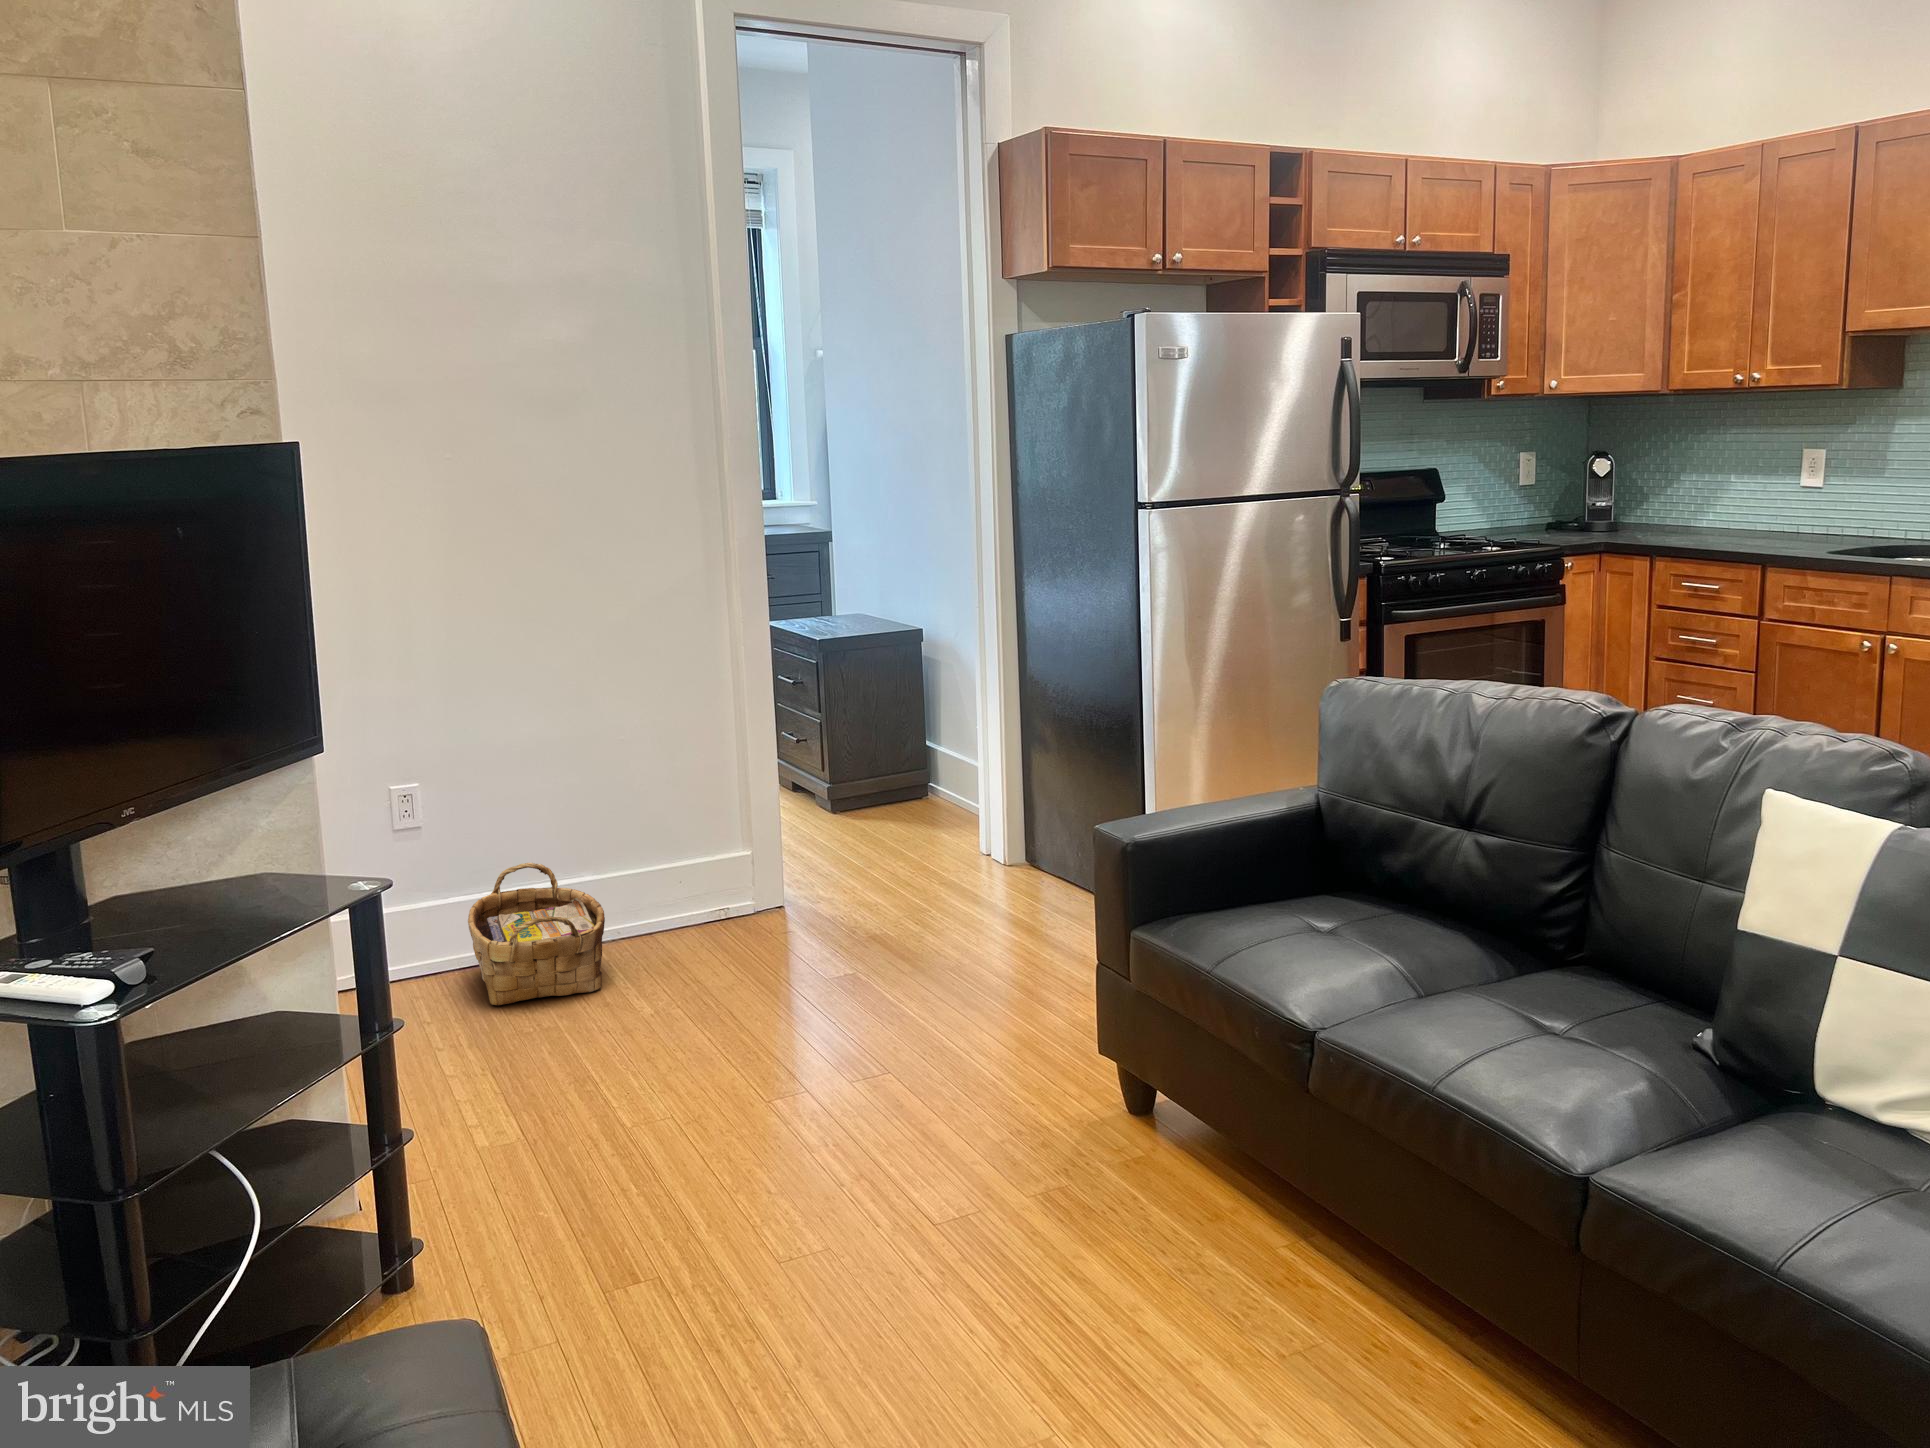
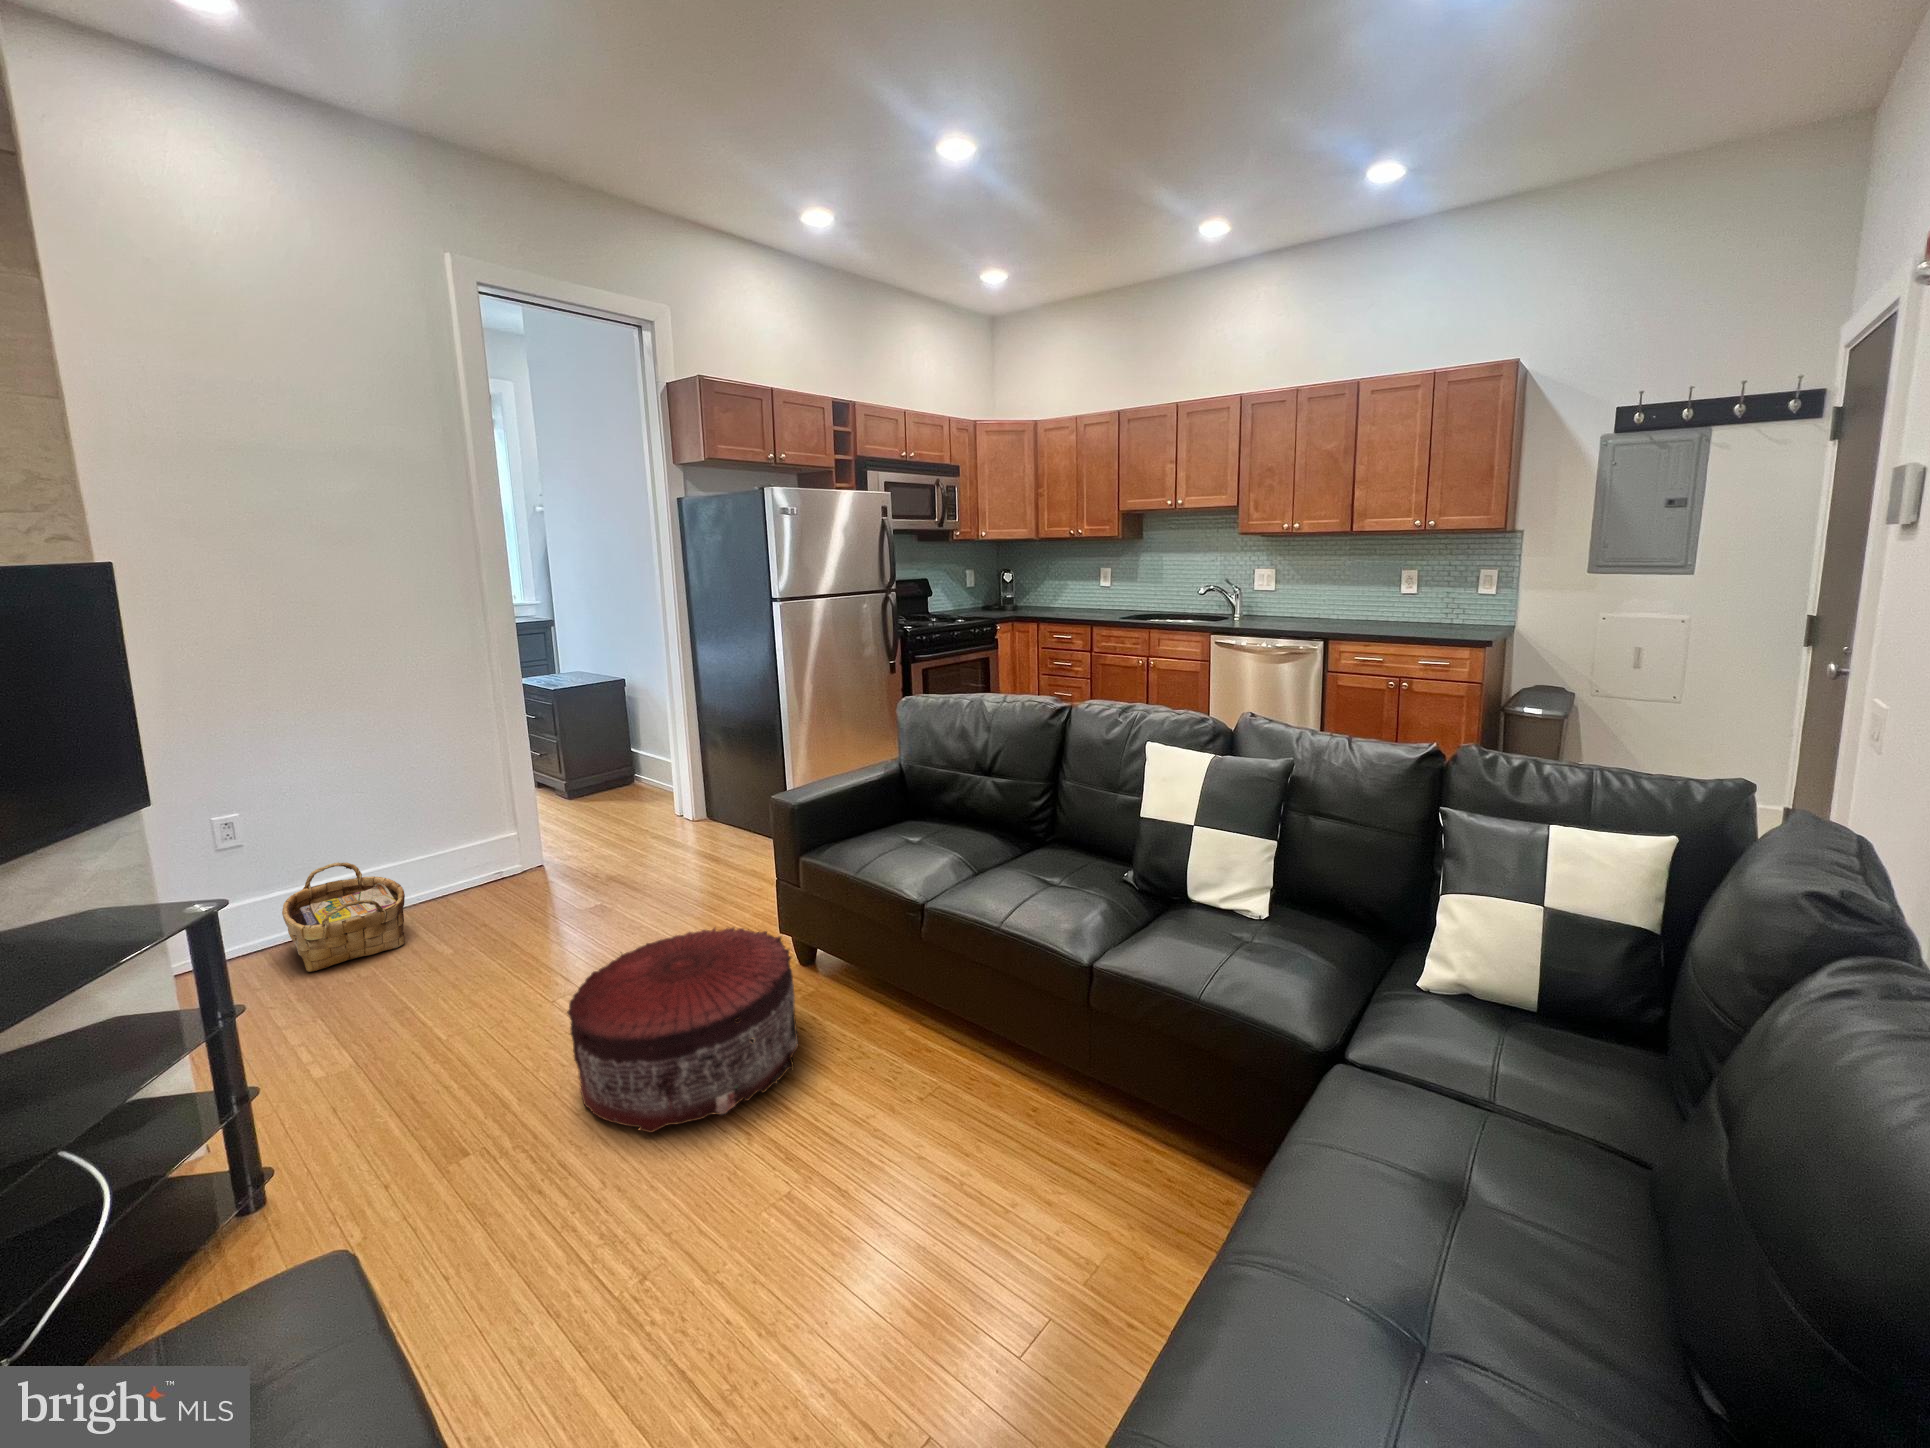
pouf: none [783,1019,1105,1298] -> present [567,928,798,1133]

